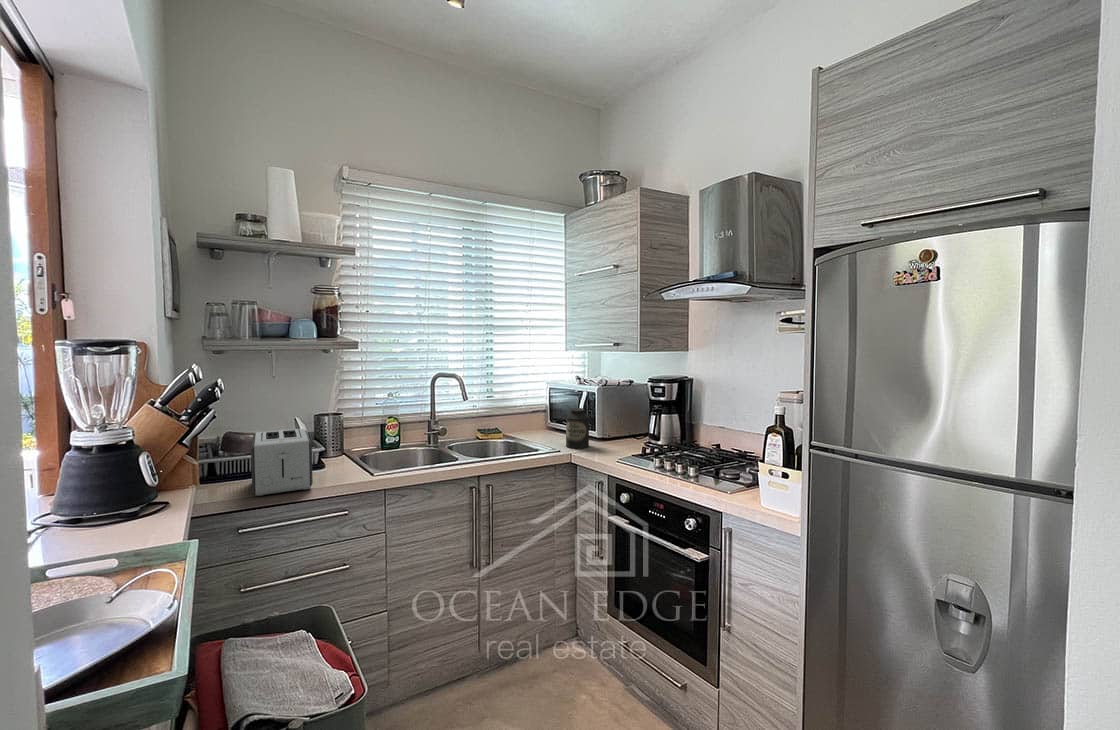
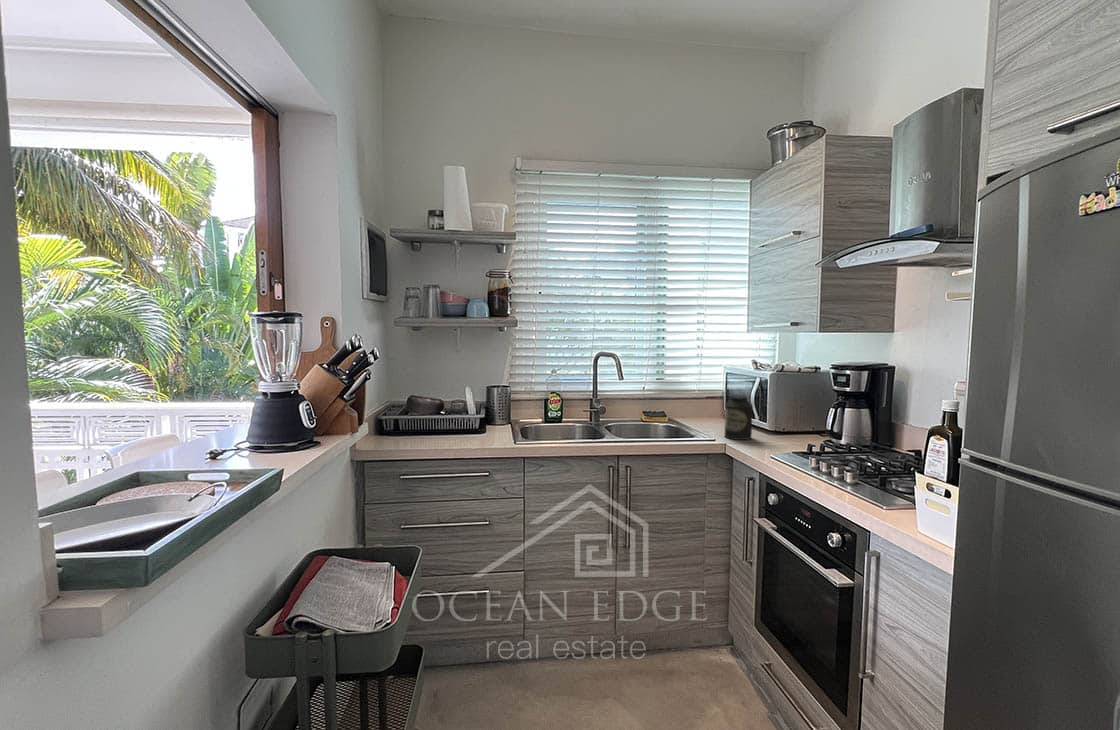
toaster: present [251,429,313,496] -> none [425,395,475,445]

